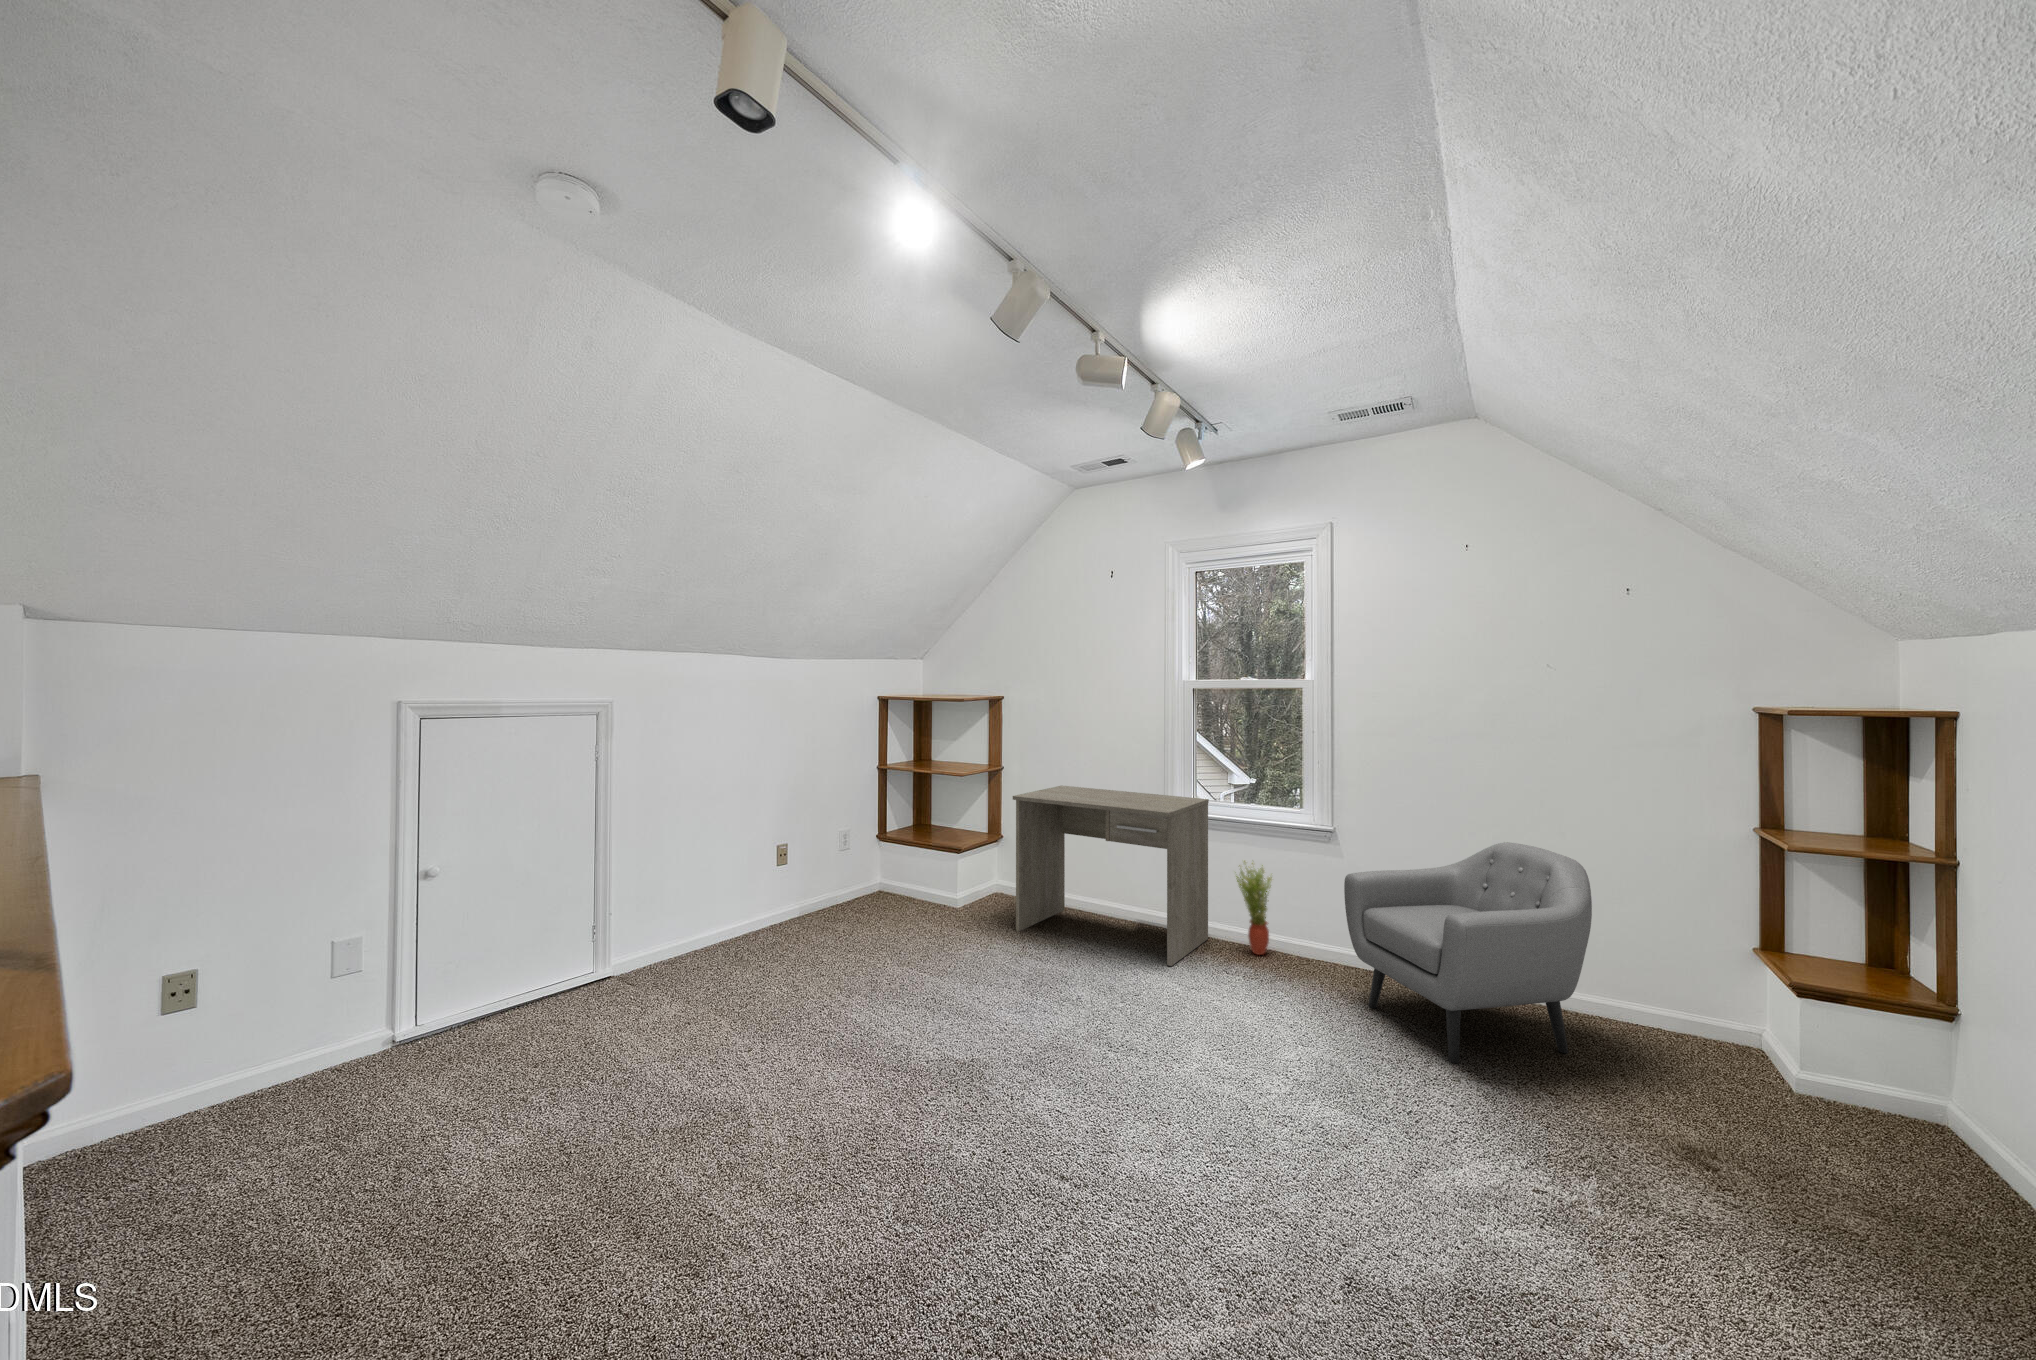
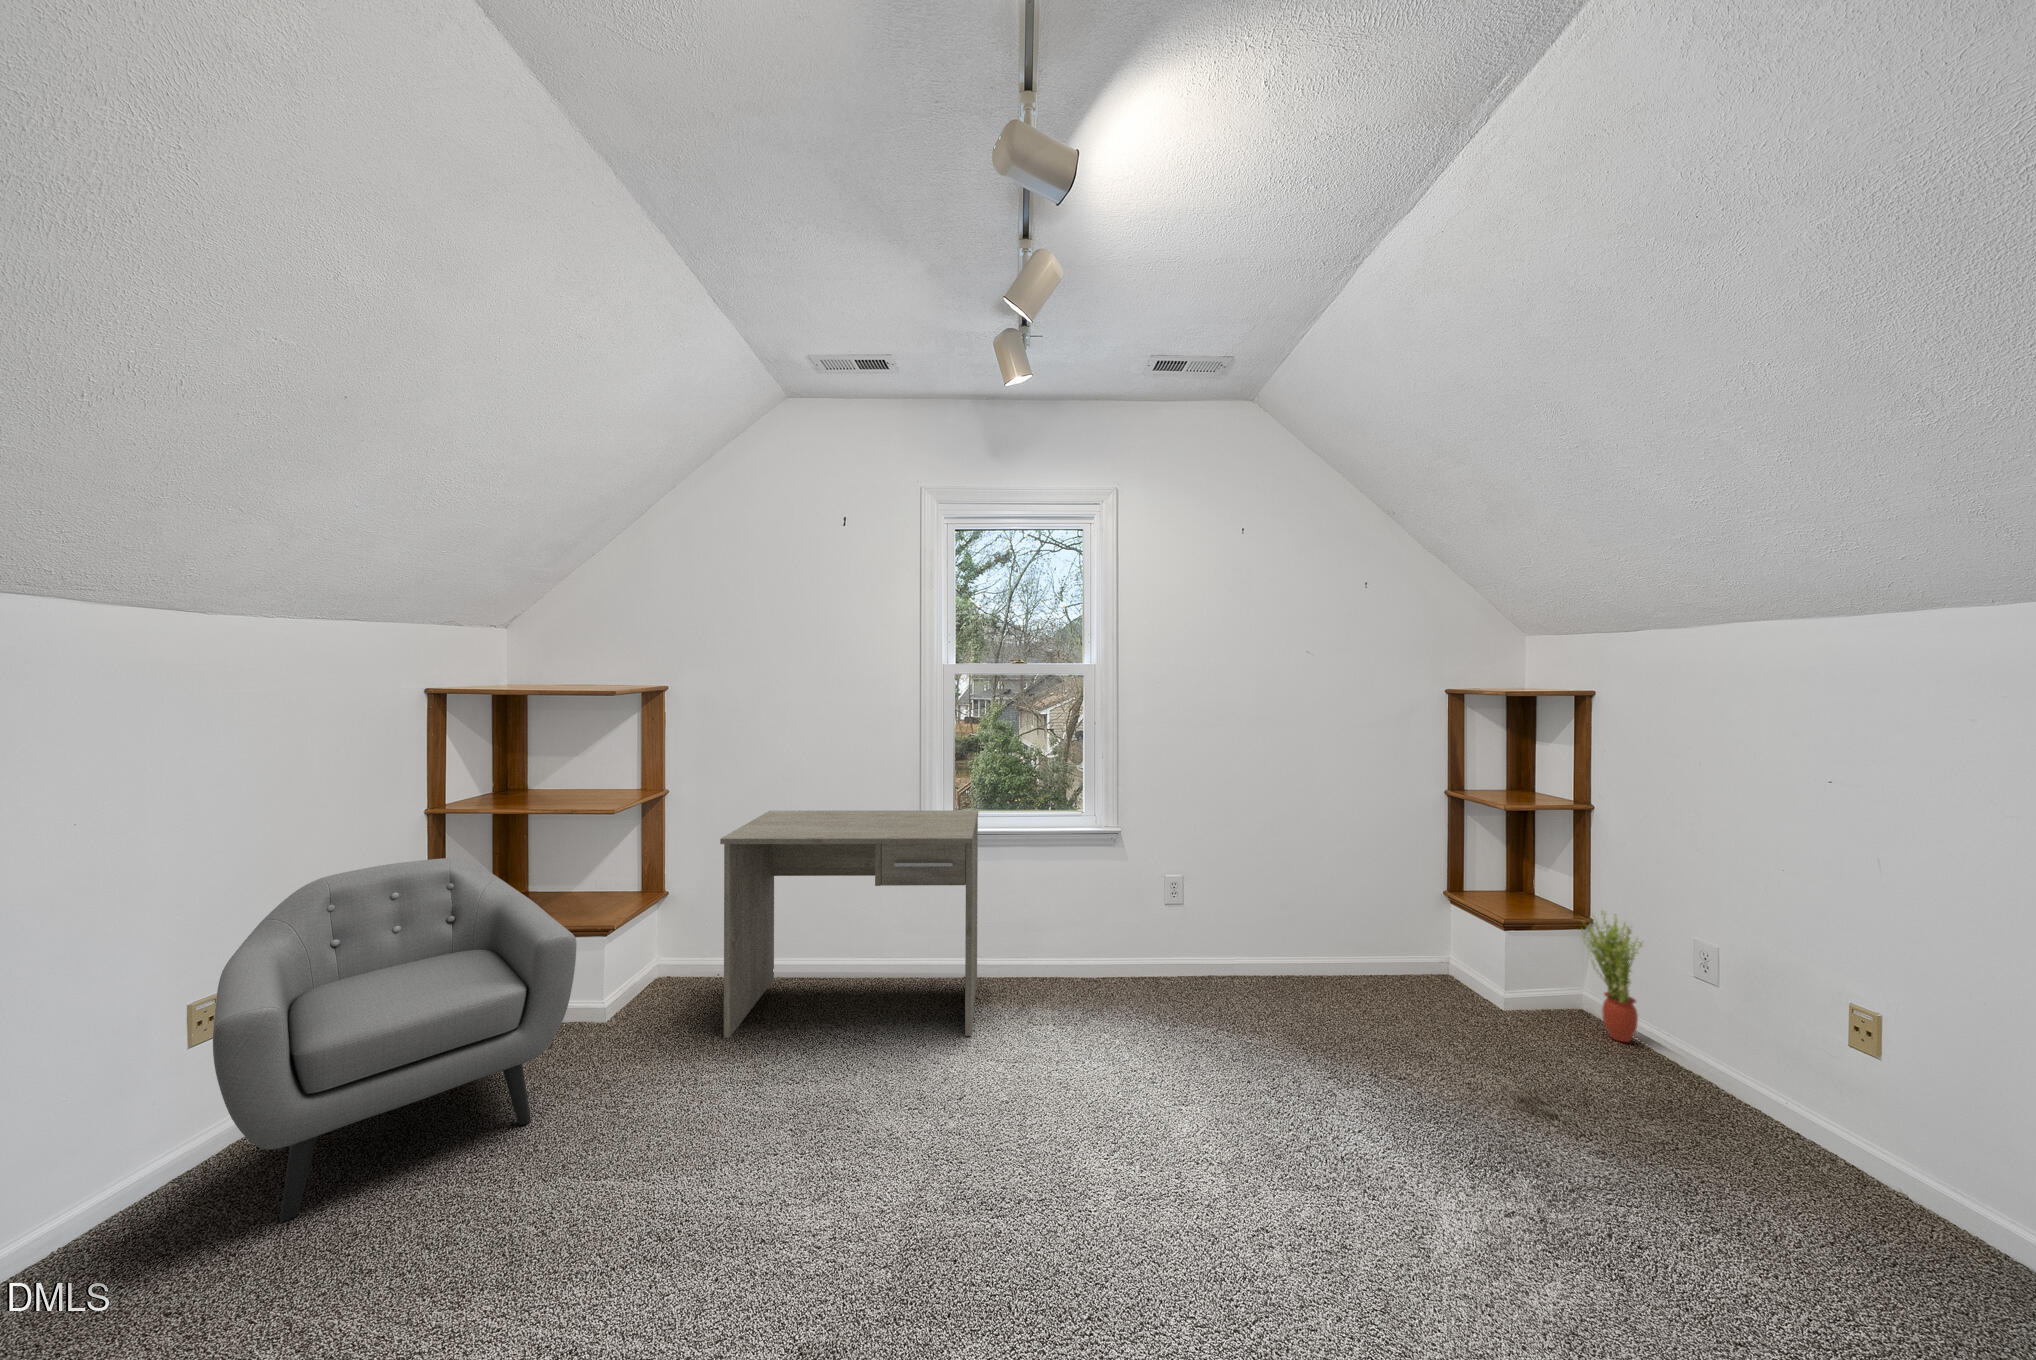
armchair: present [1344,842,1592,1063] -> present [213,858,577,1221]
potted plant: present [1236,861,1272,955] -> present [1582,911,1643,1042]

